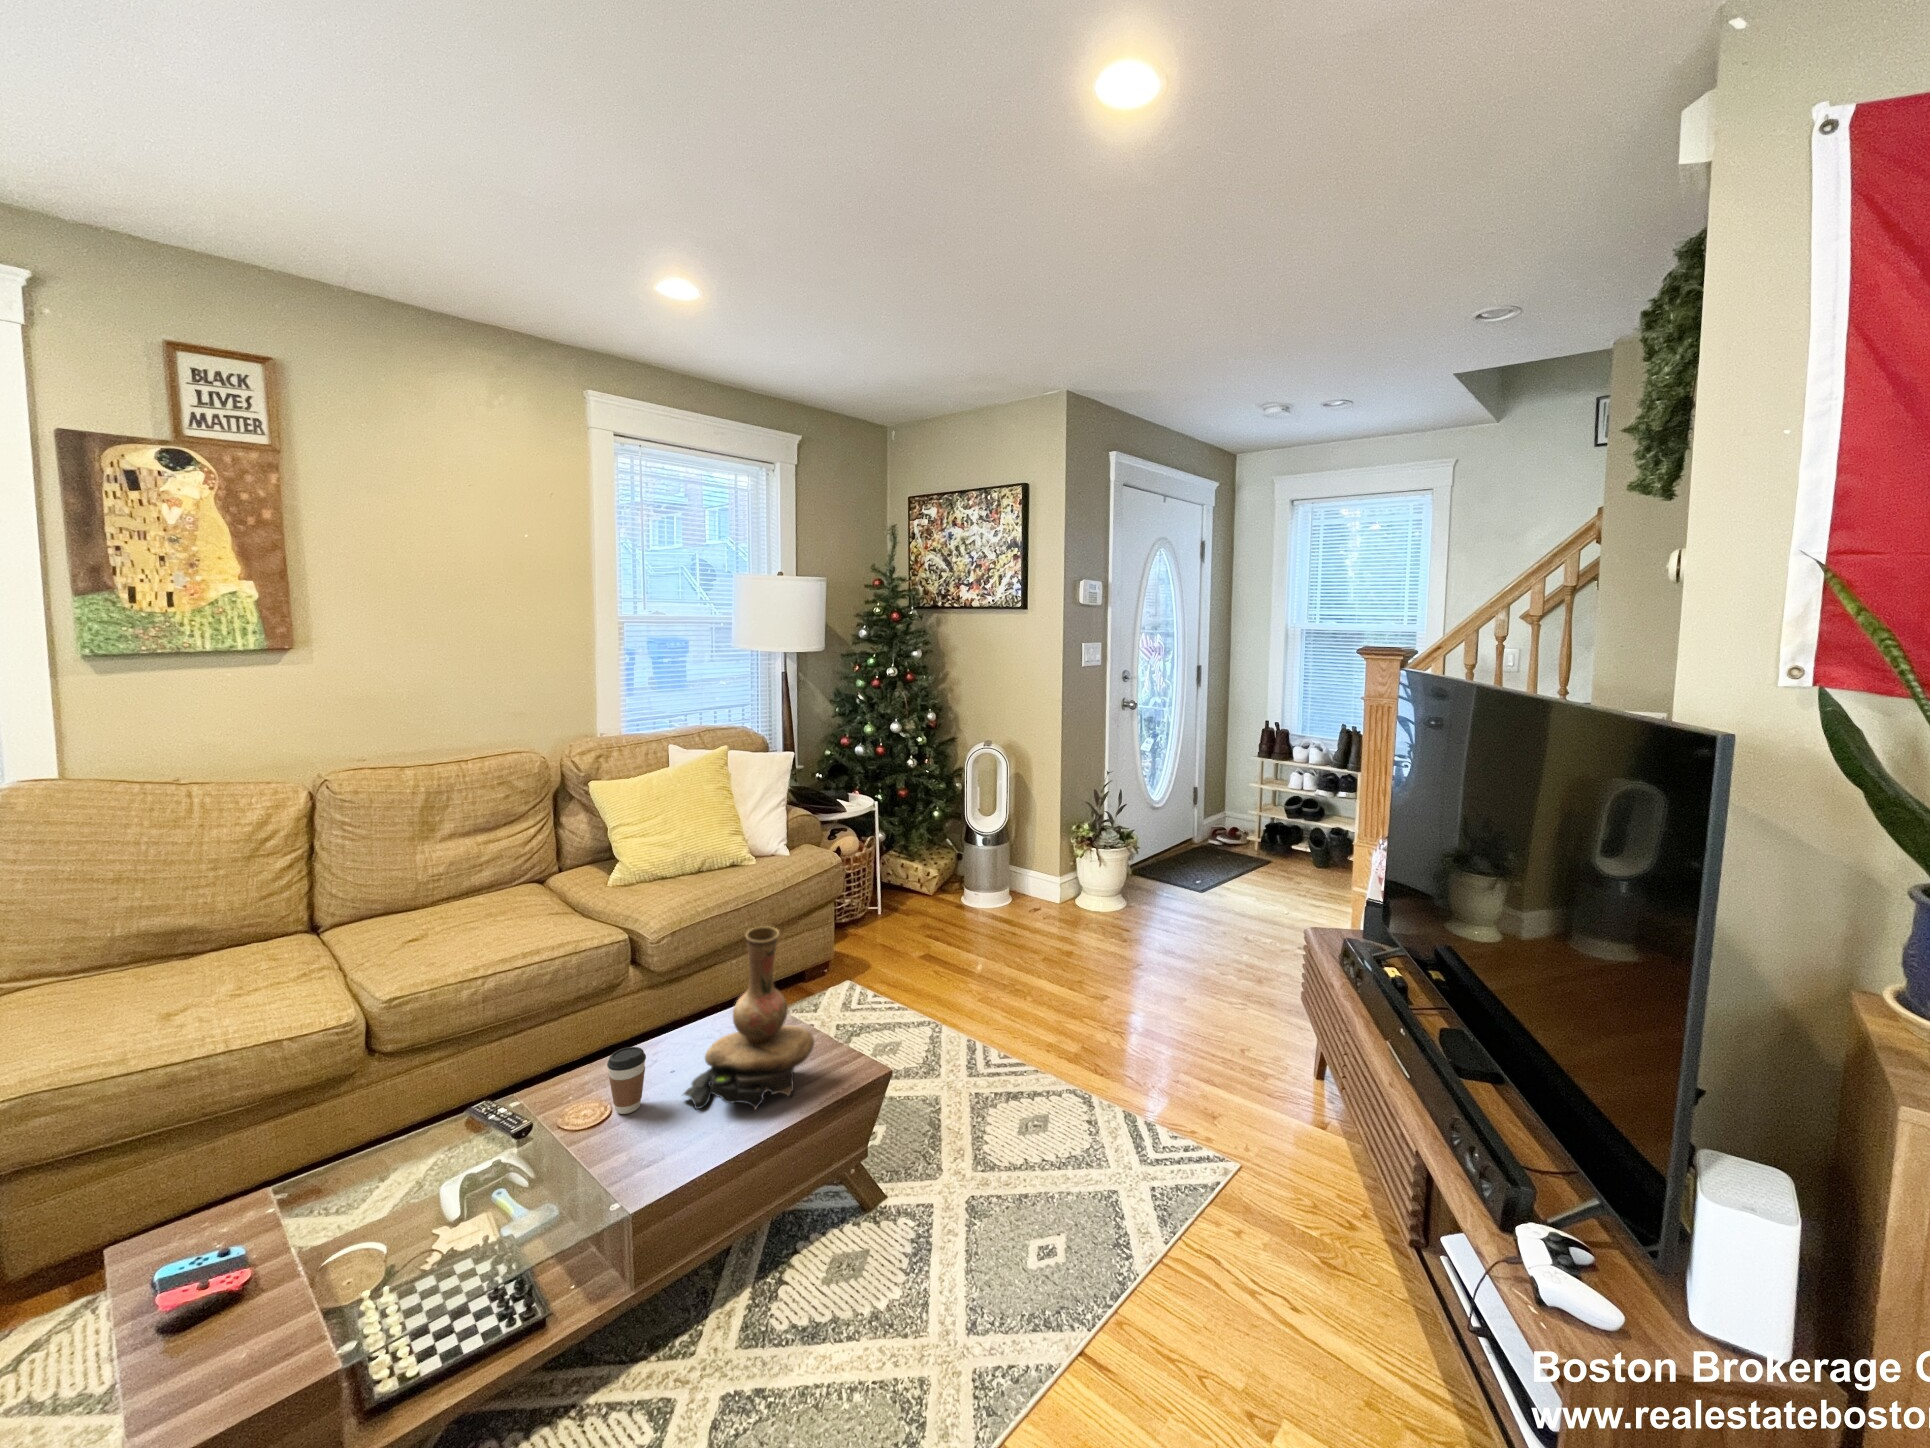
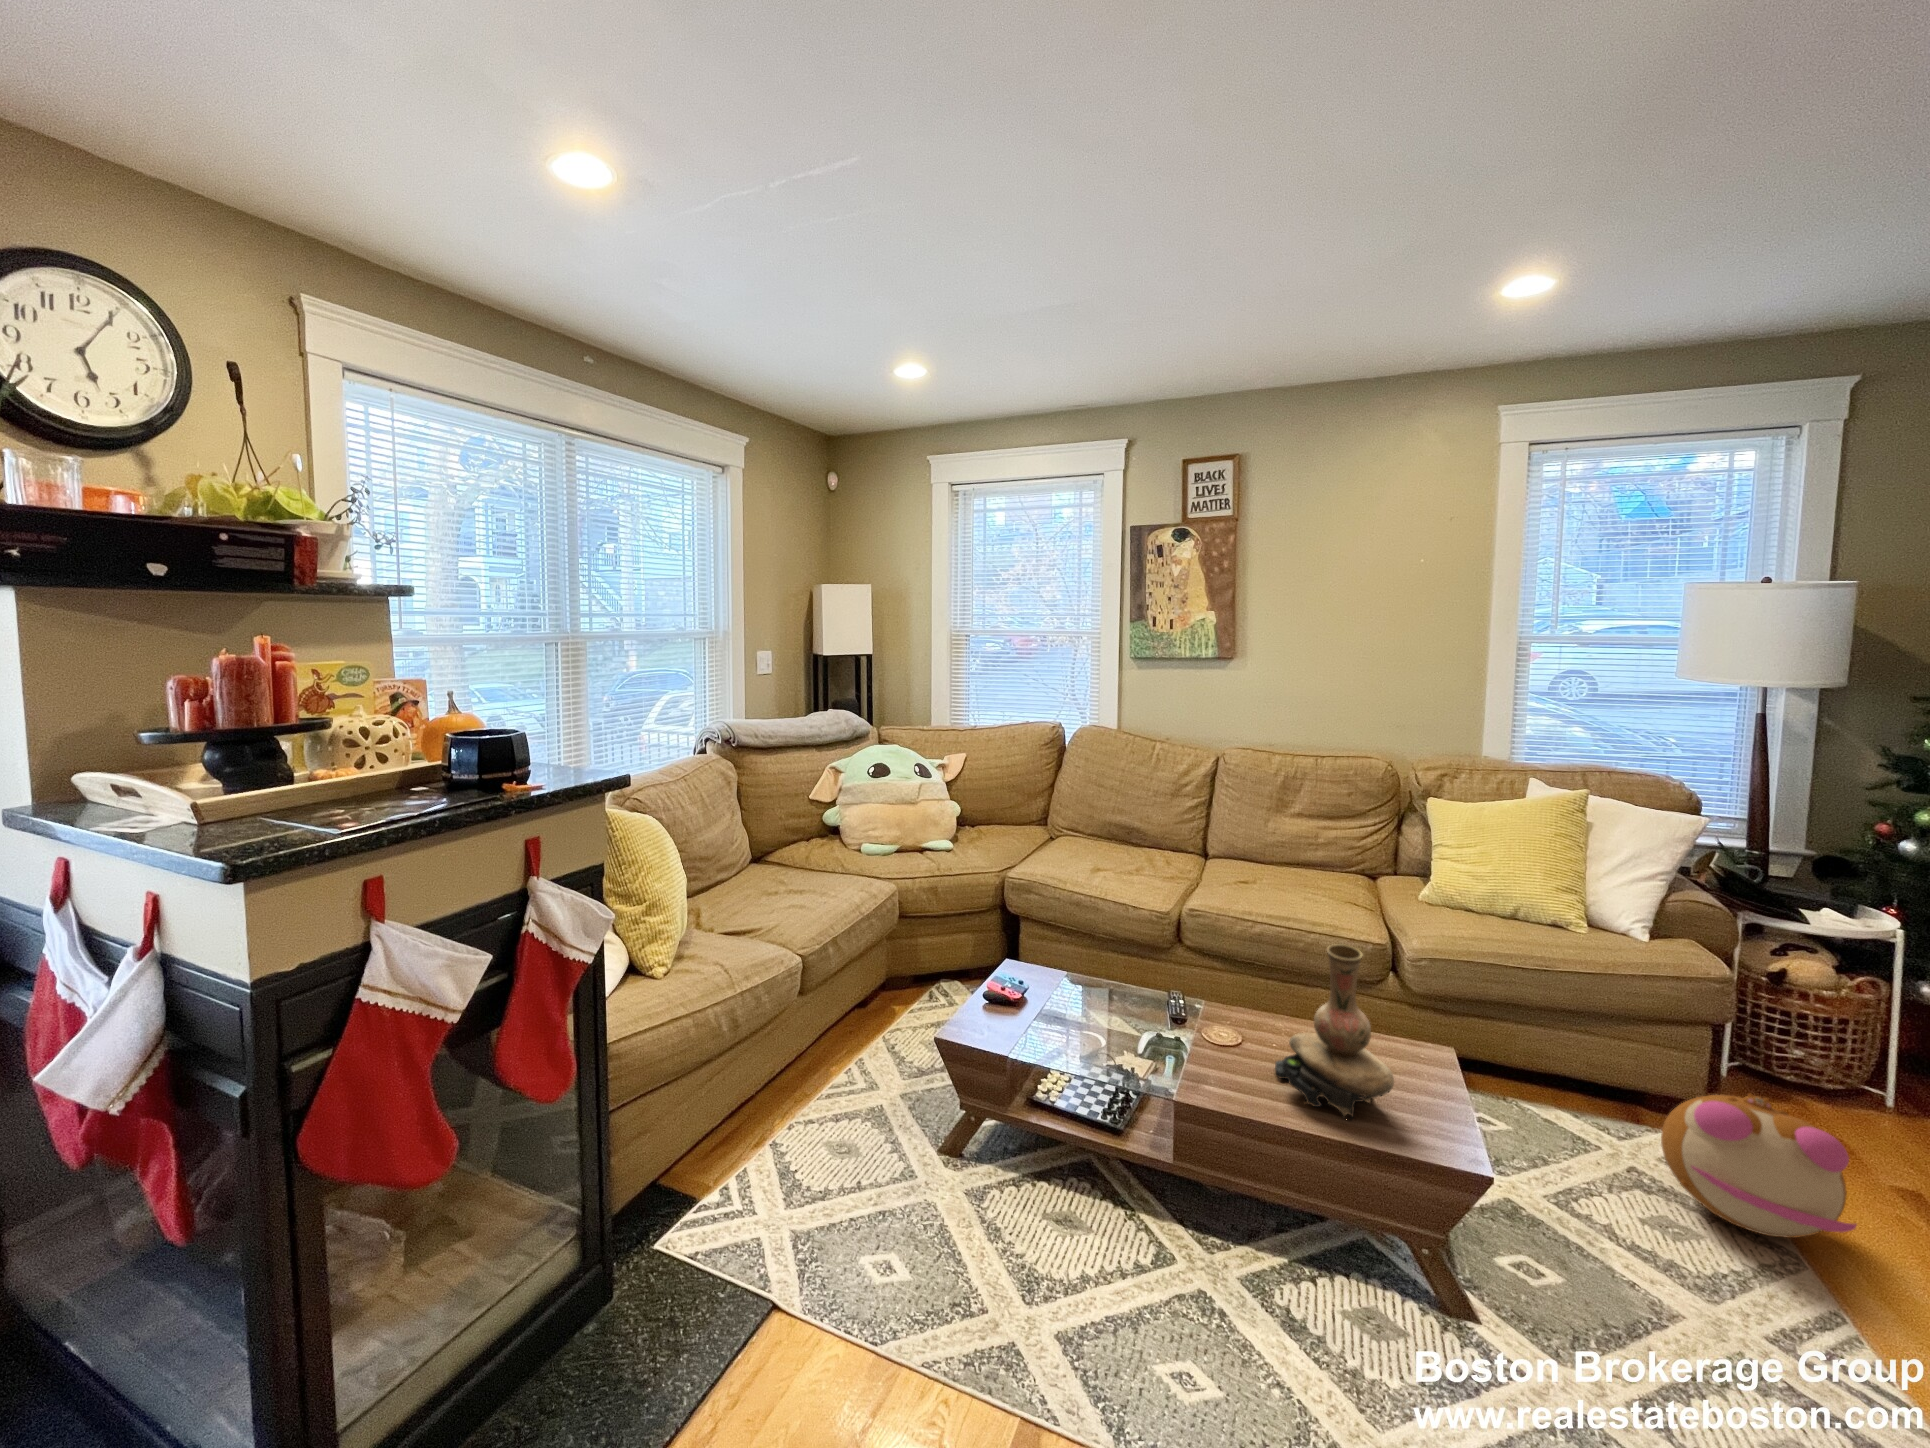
plush toy: none [857,927,957,1022] -> present [1661,1094,1857,1238]
coffee cup: present [607,1047,646,1114] -> none [1229,997,1260,1051]

